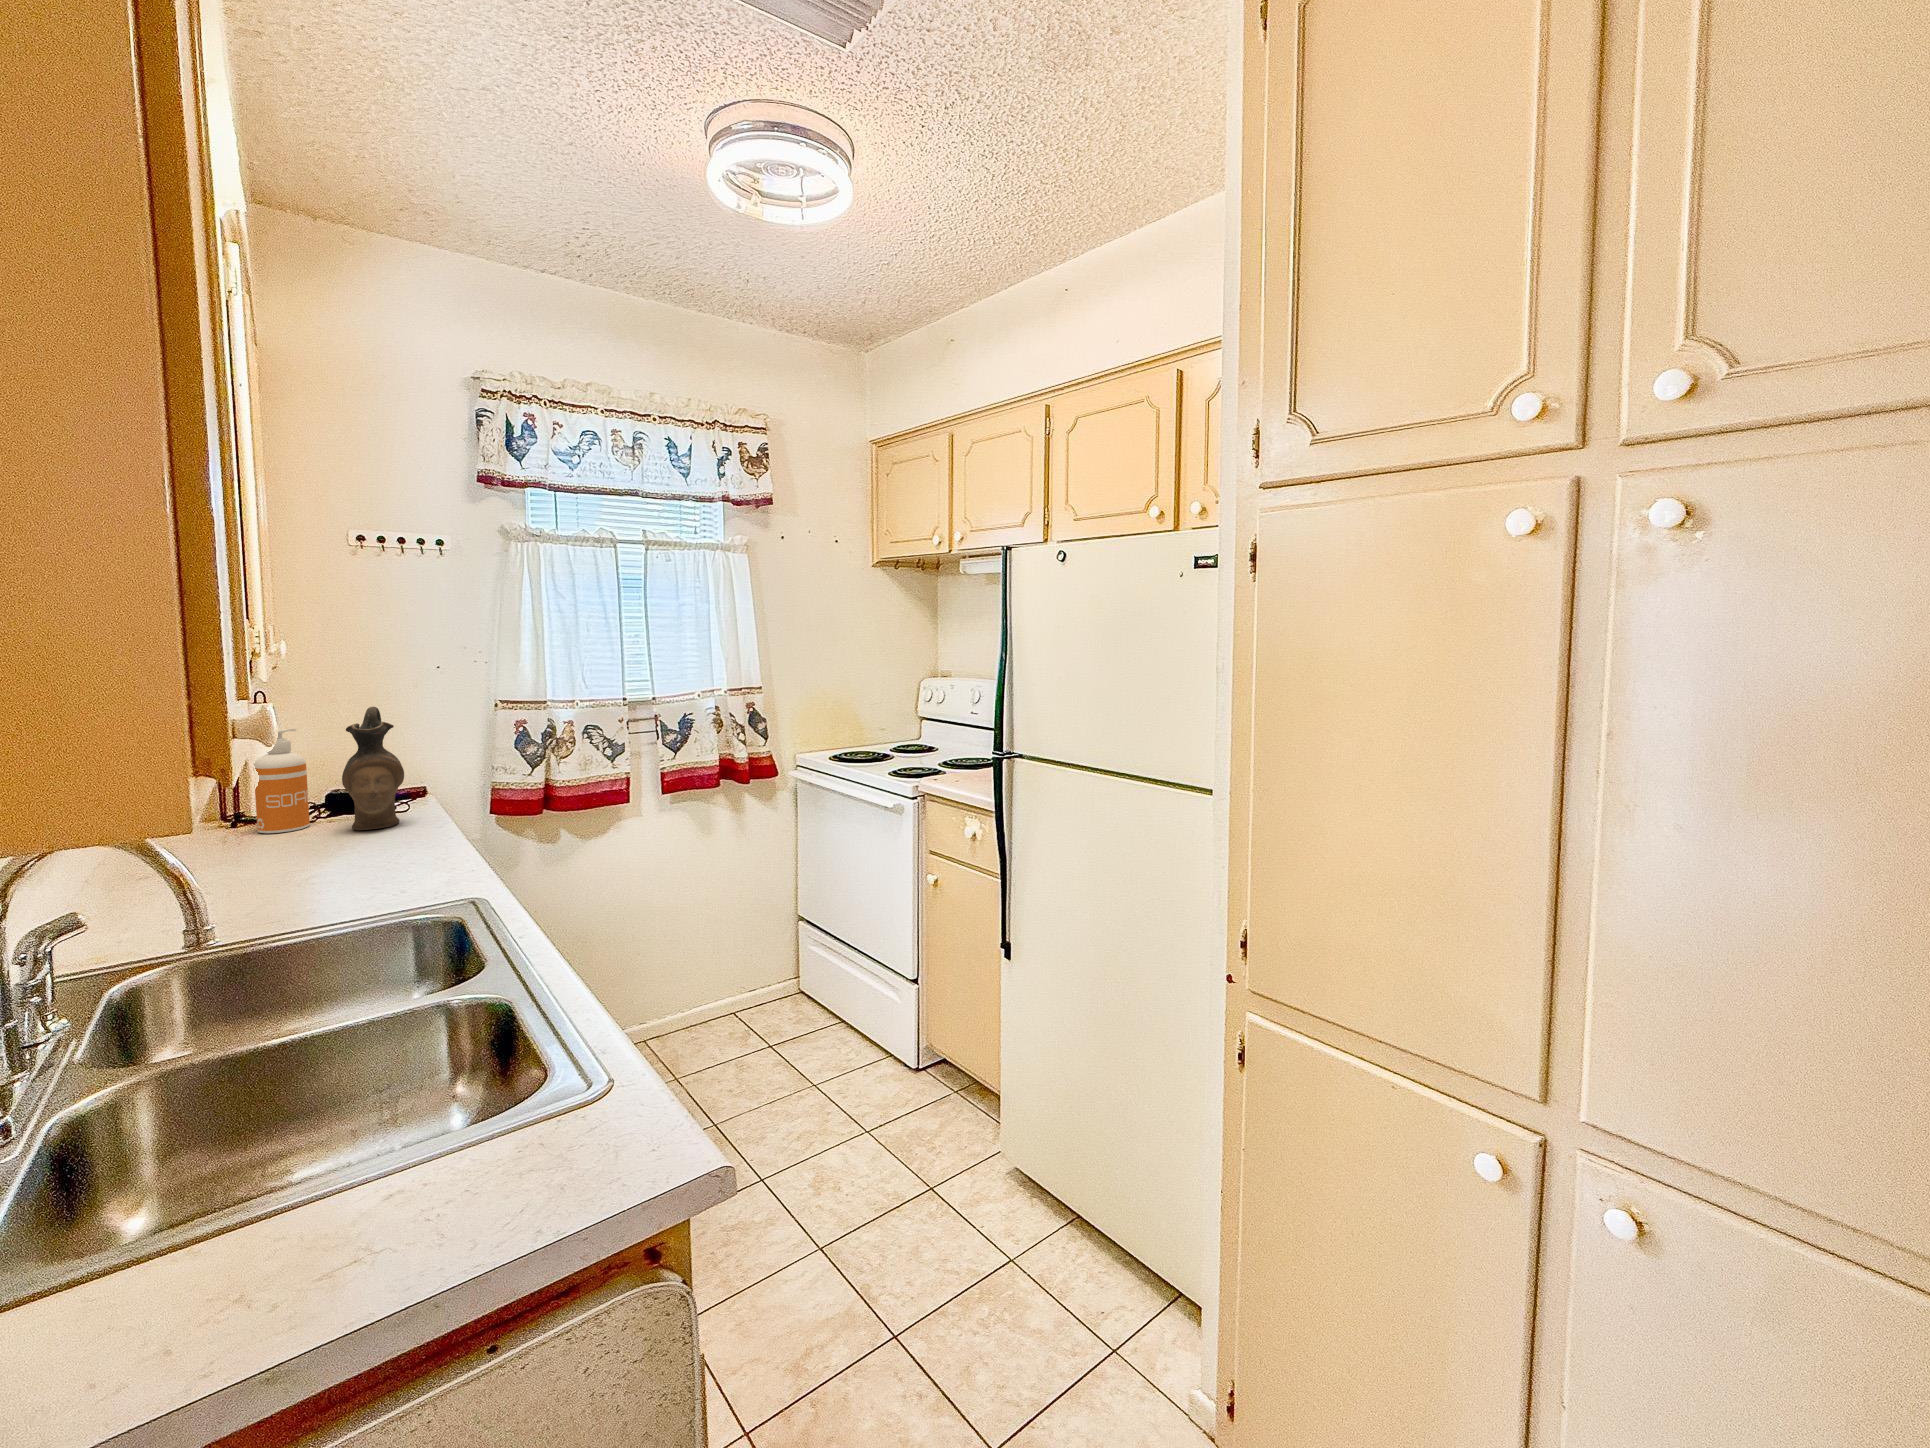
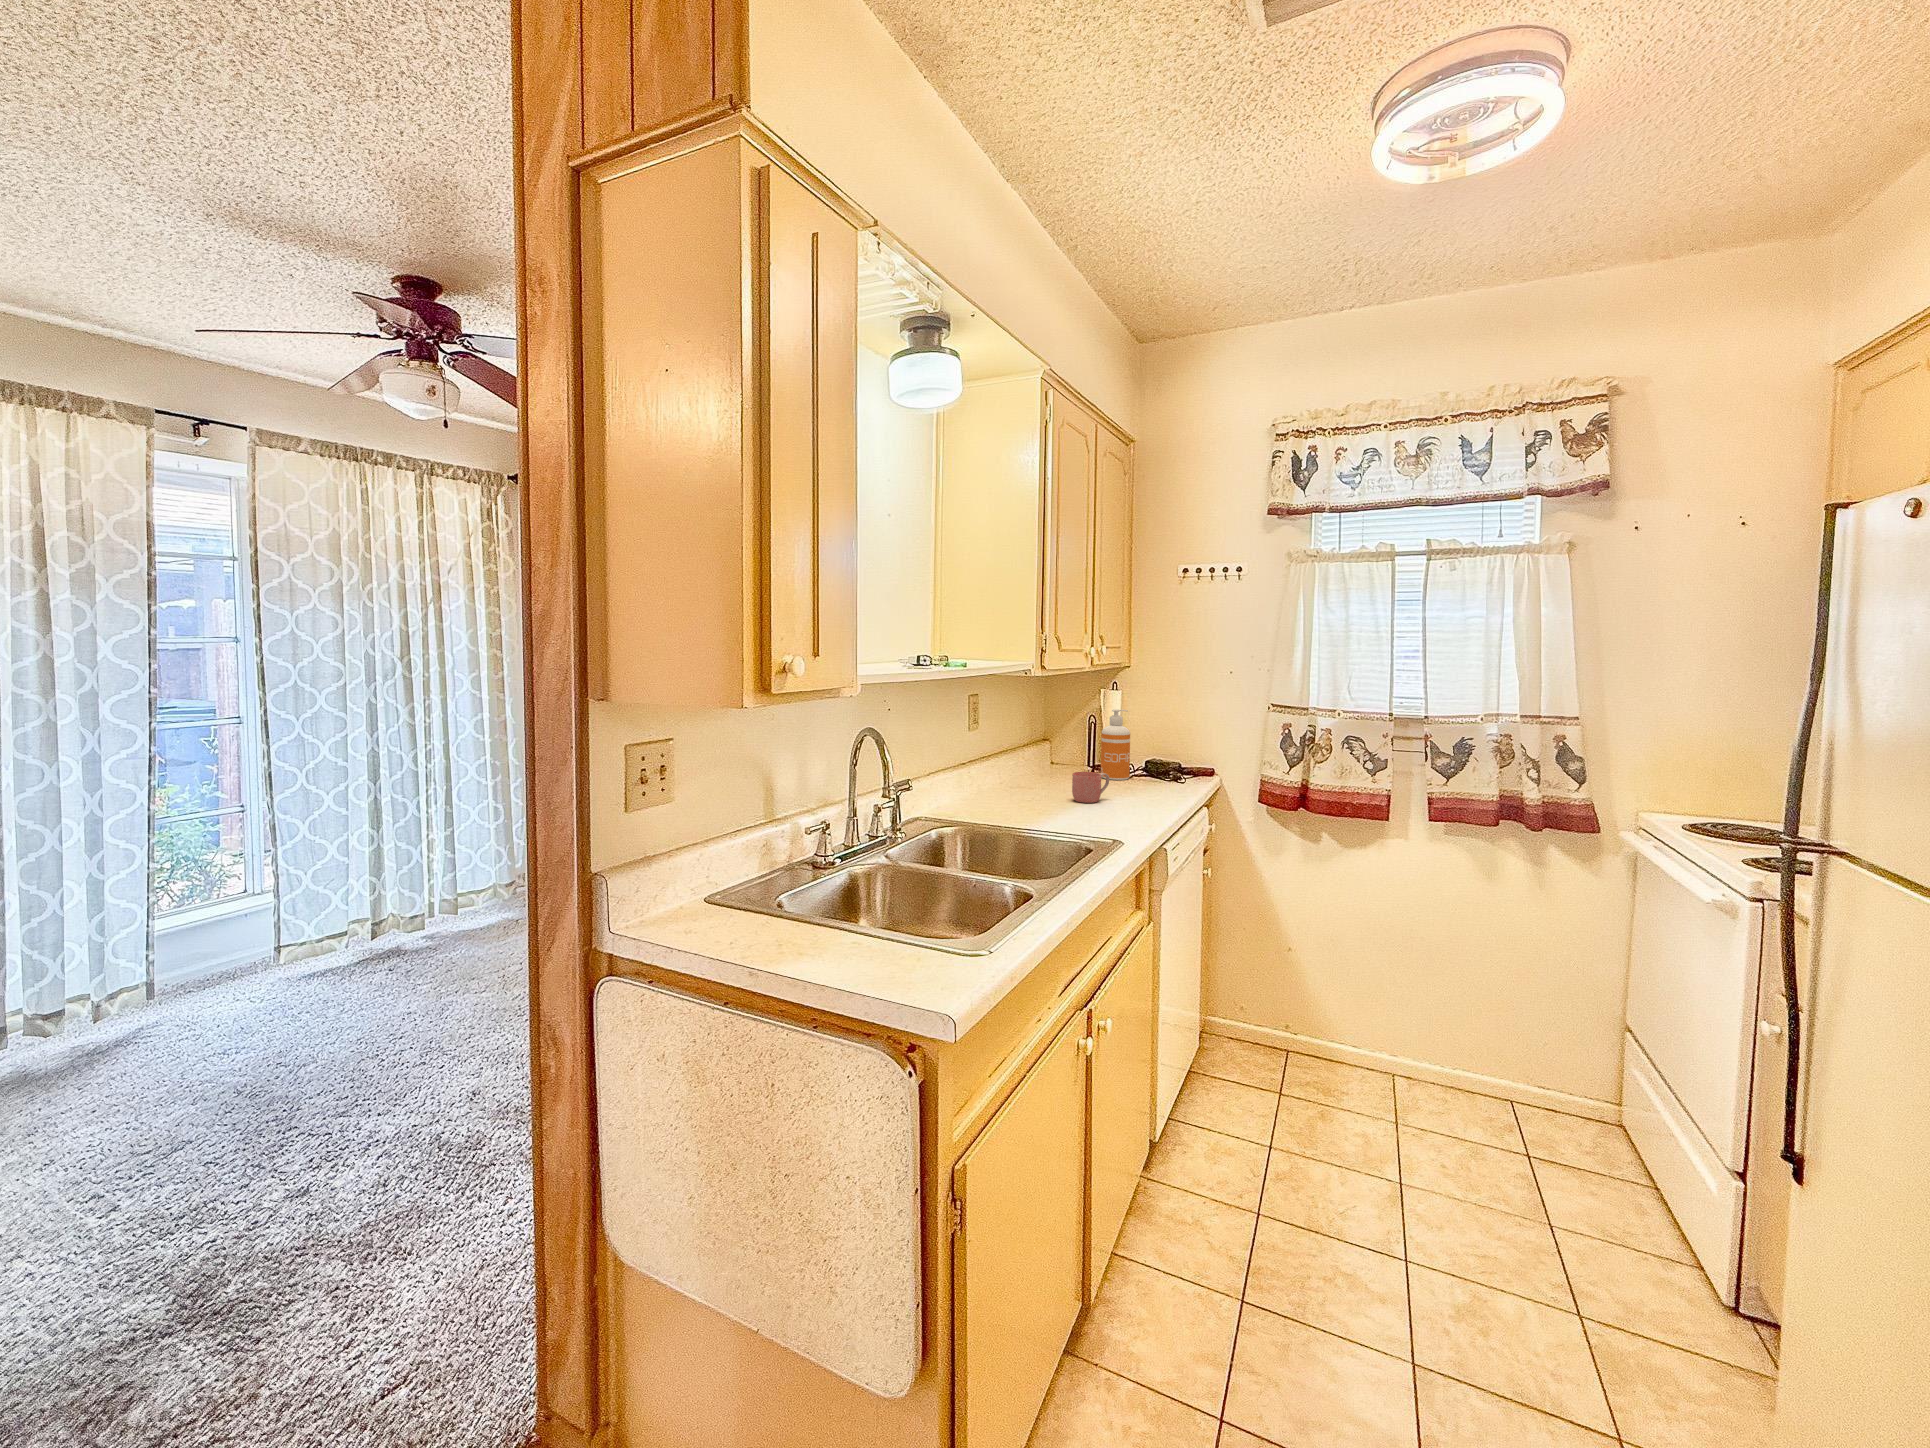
ceramic pitcher: present [342,707,404,830] -> none [1136,698,1175,789]
mug: none [273,822,335,872] -> present [1072,772,1109,803]

